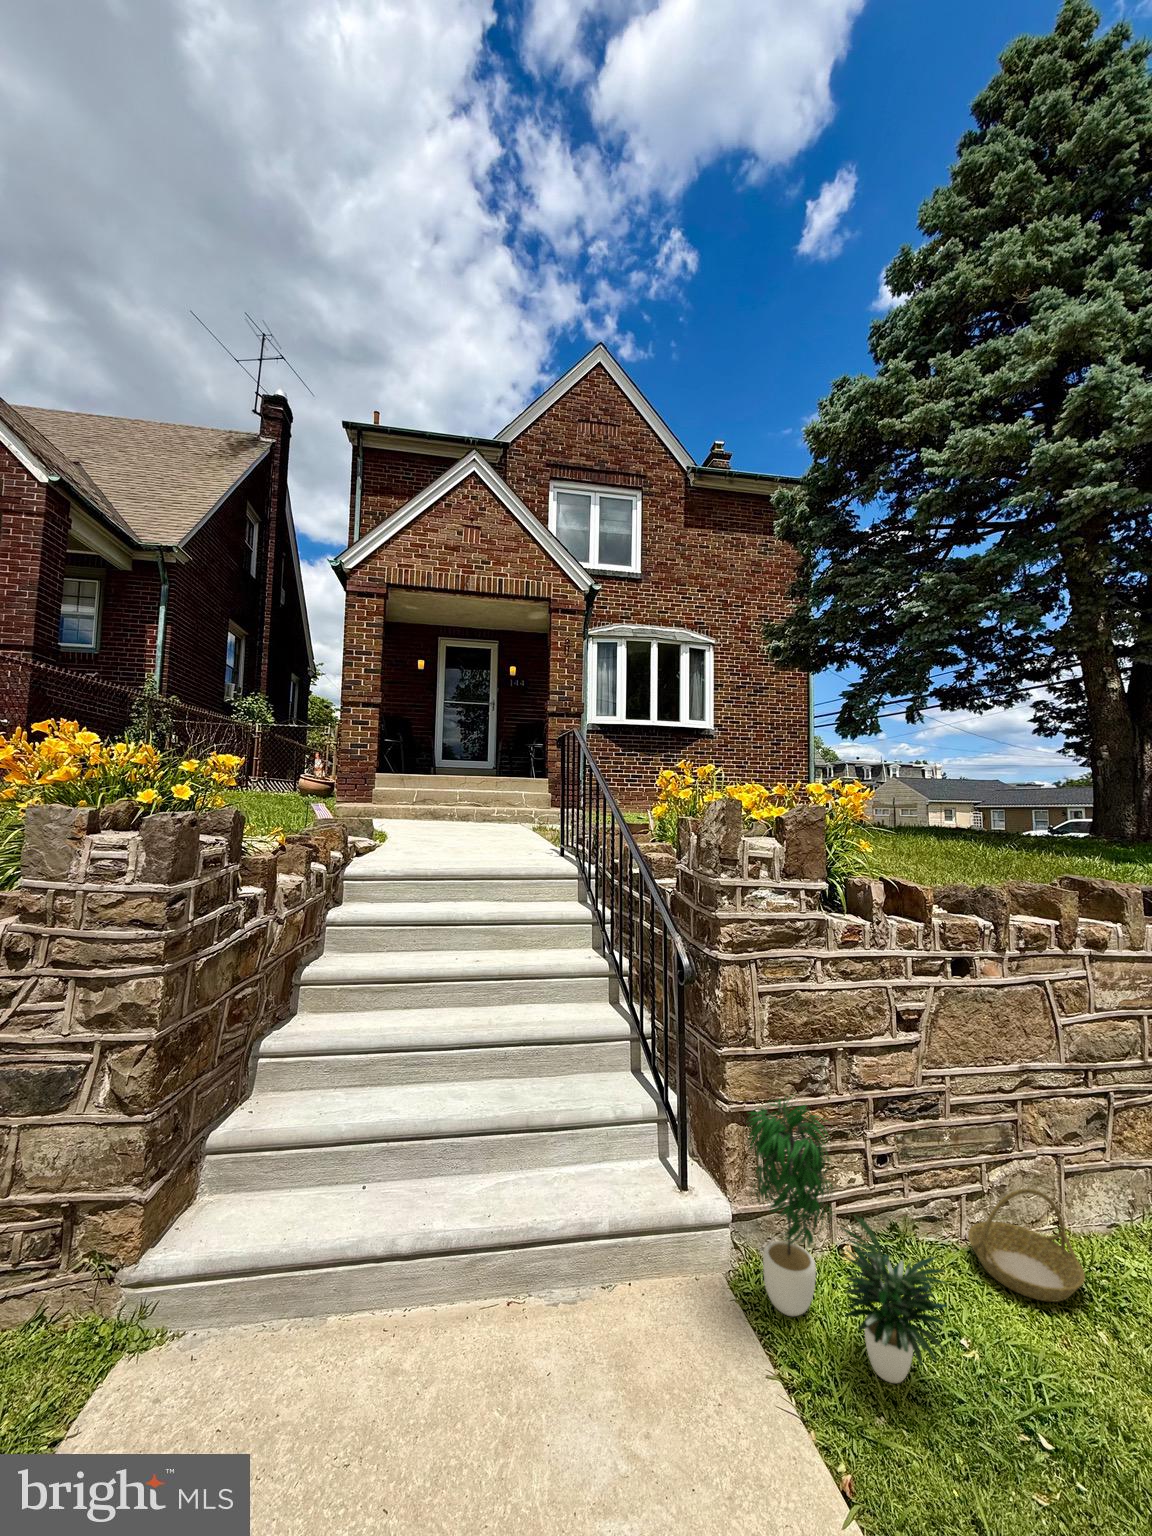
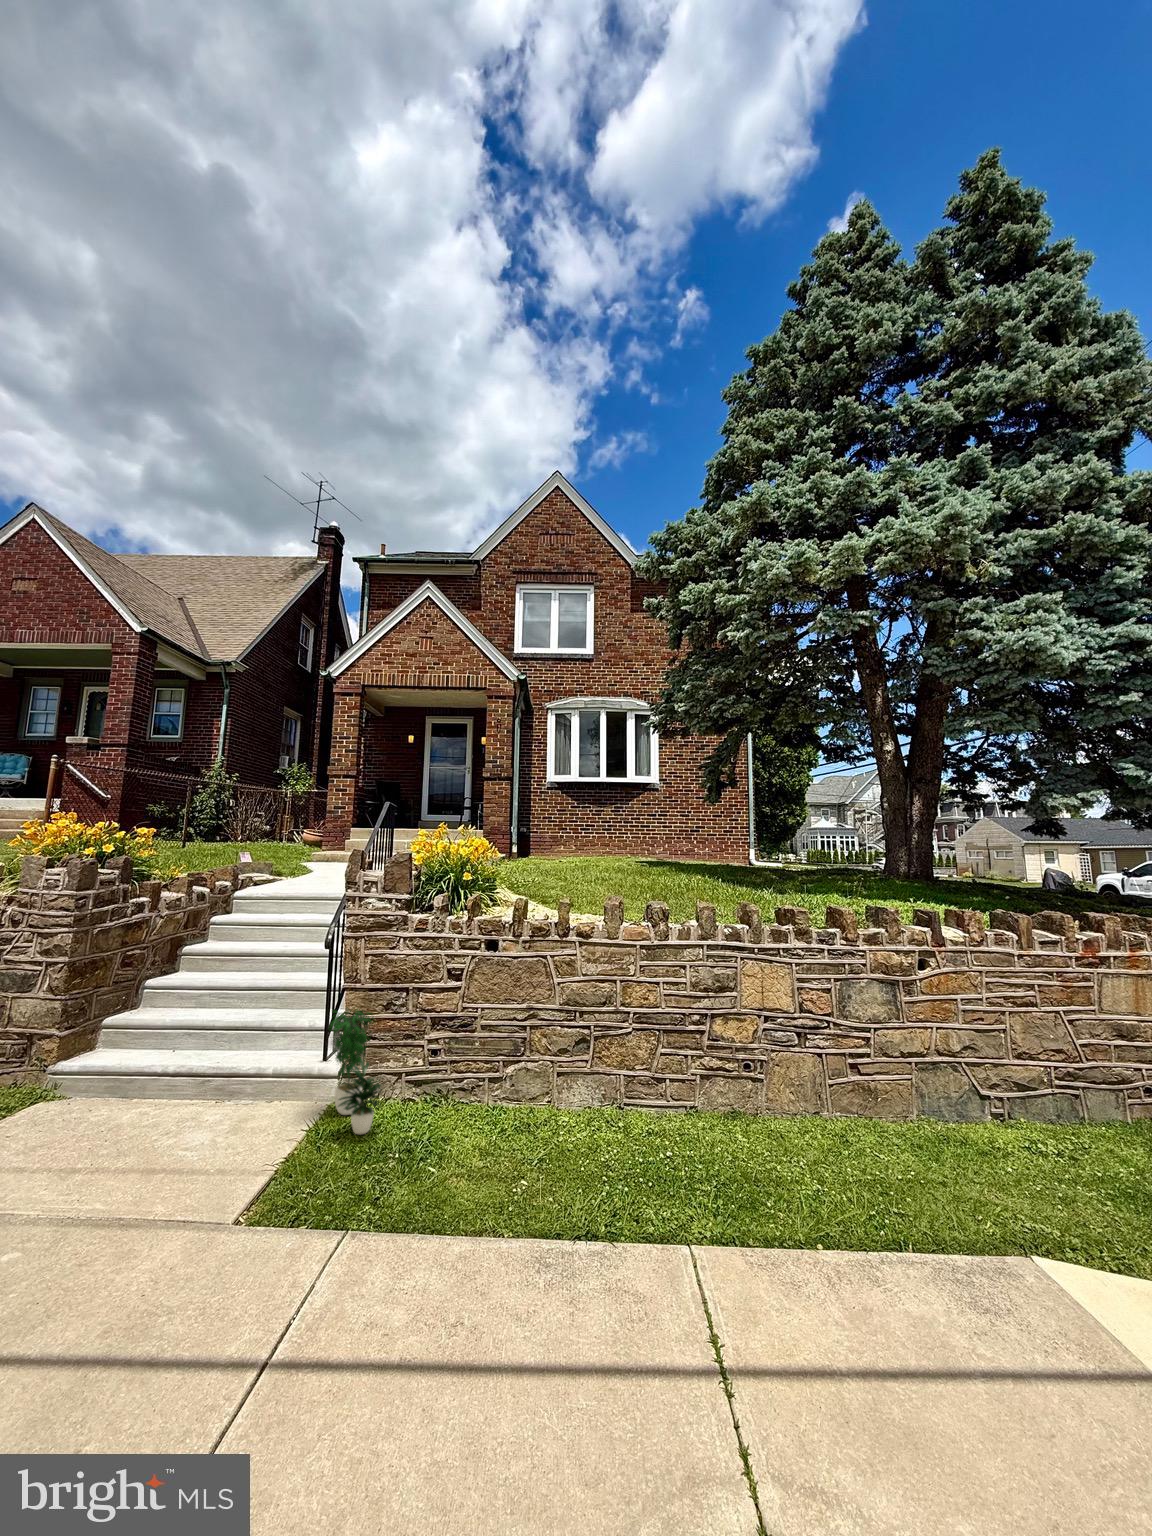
basket: present [968,1189,1085,1302] -> none [465,1066,518,1122]

